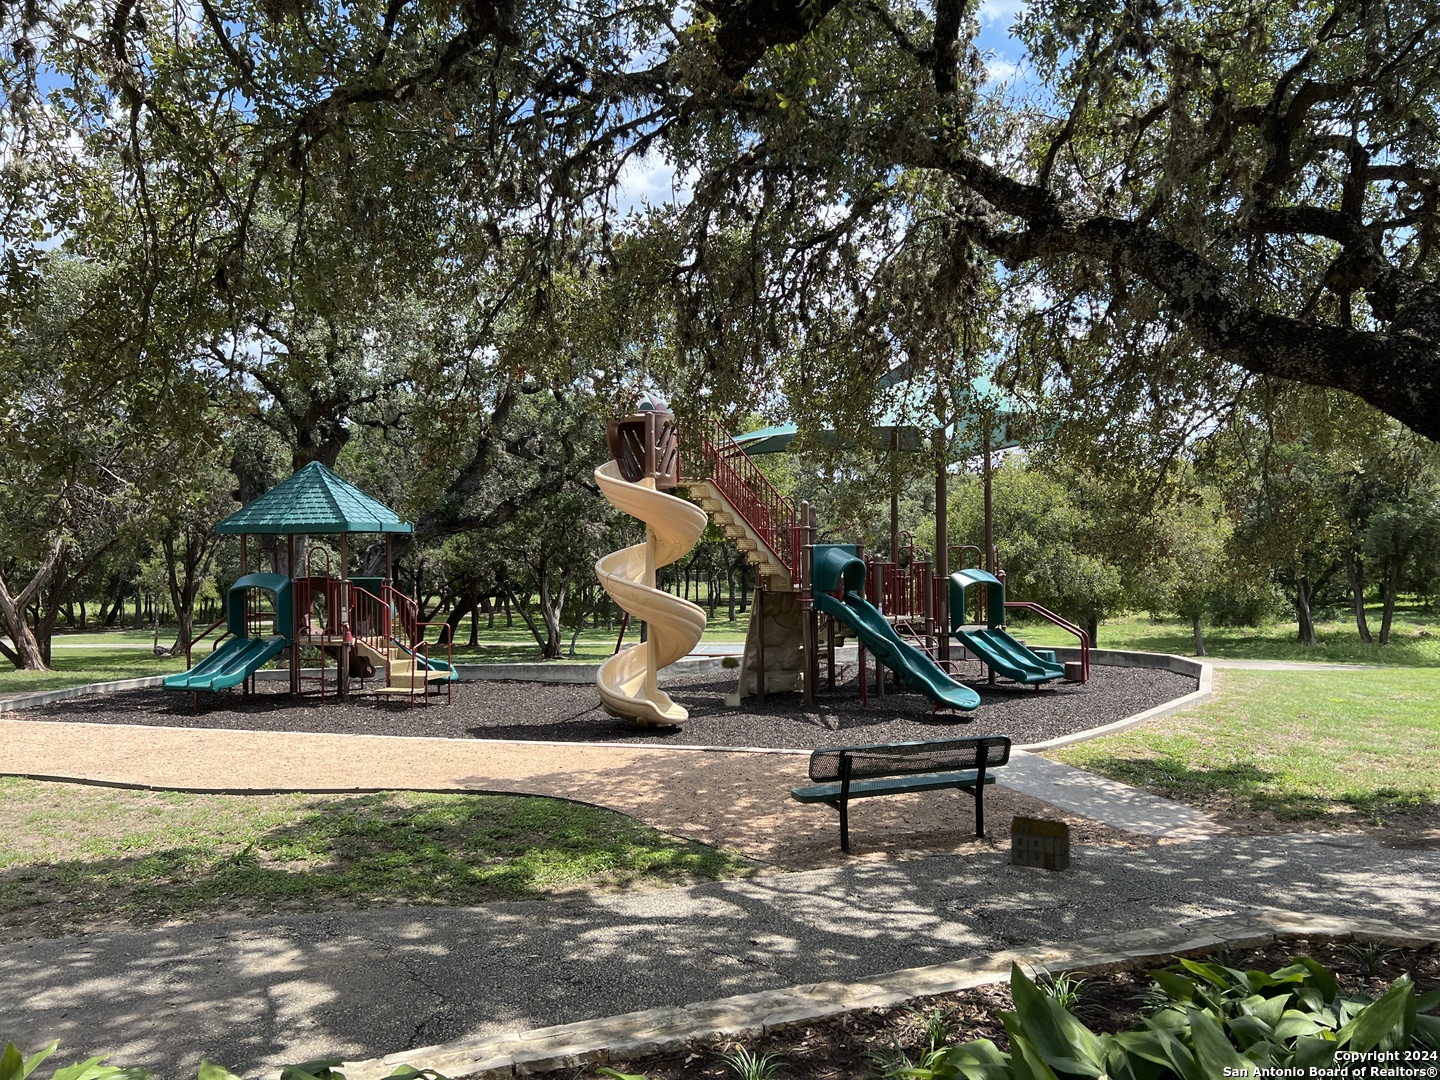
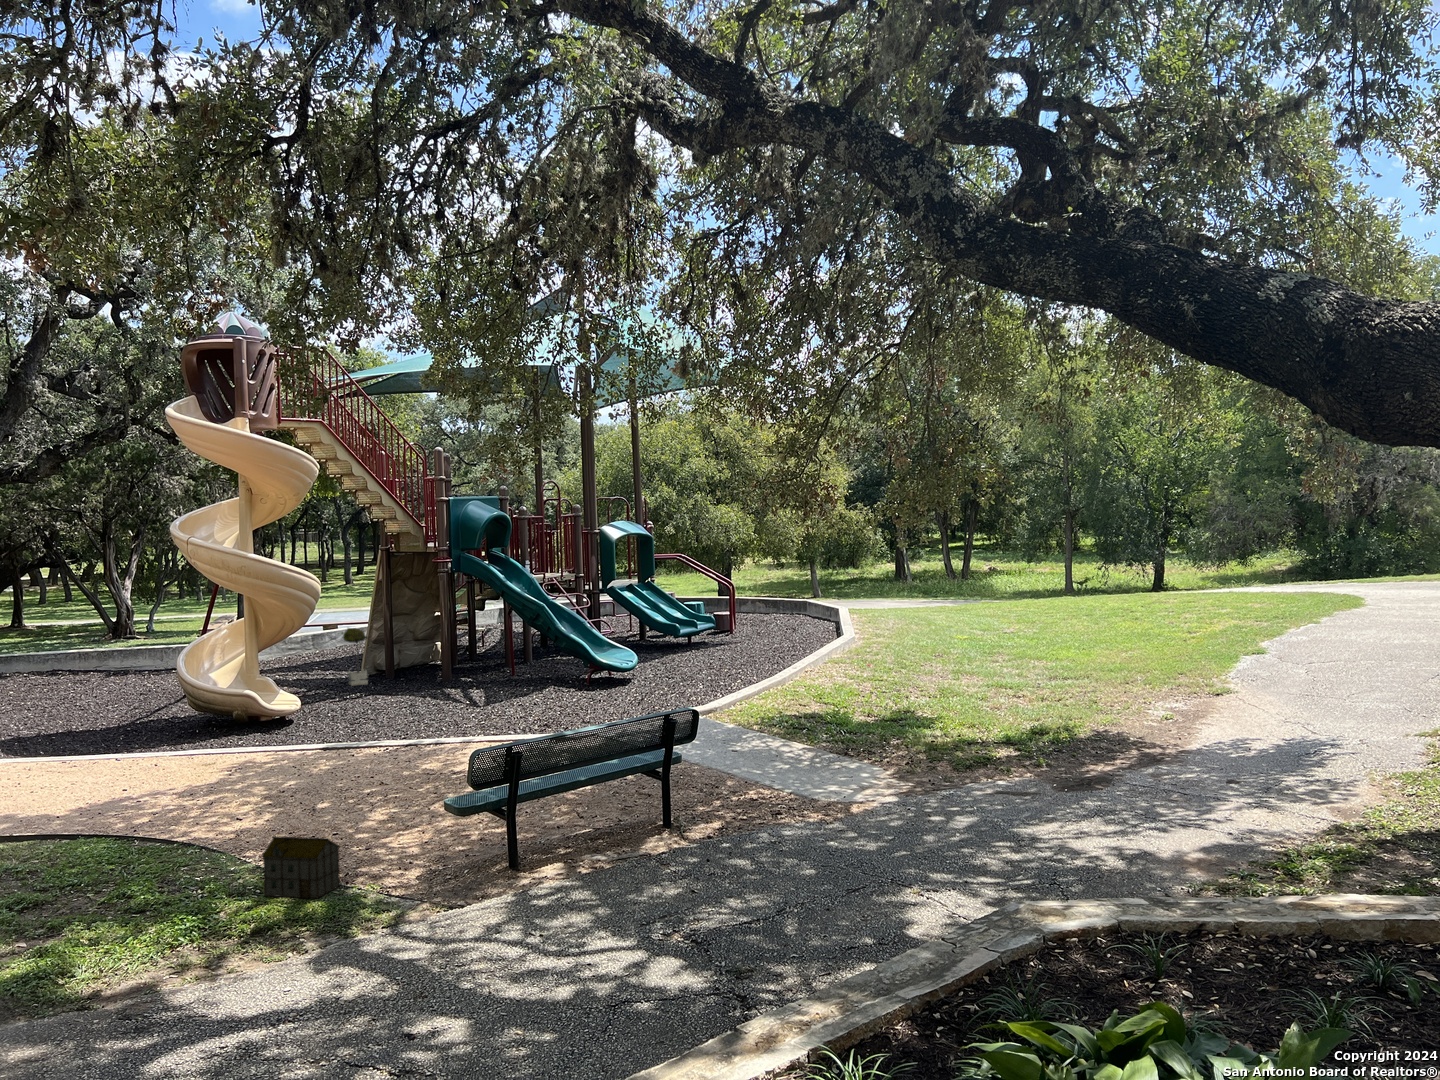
toy house: present [1010,816,1070,871] -> present [262,836,340,899]

